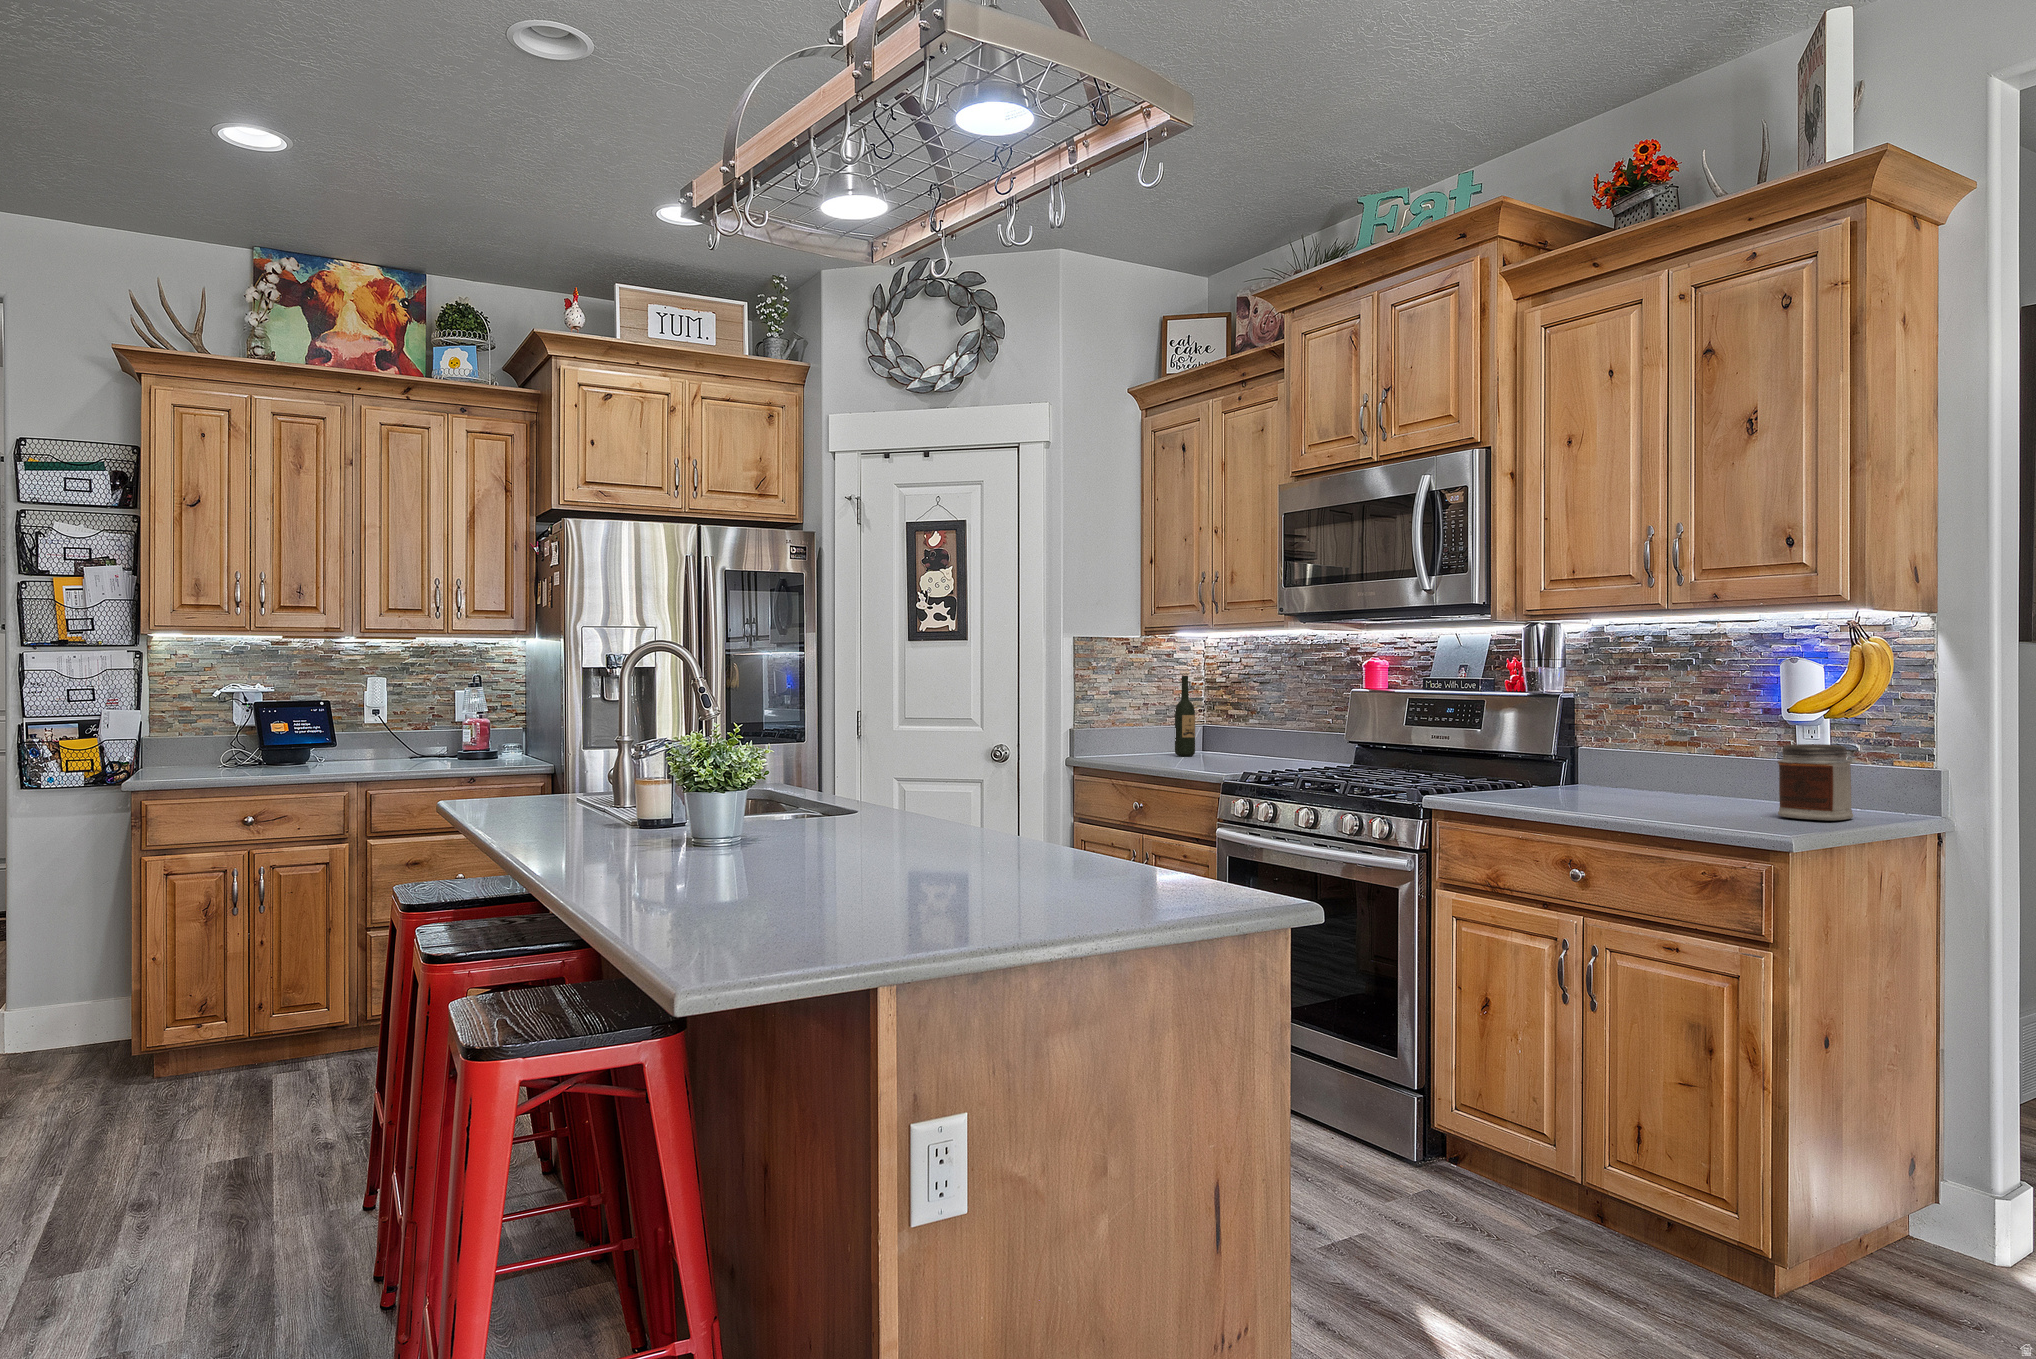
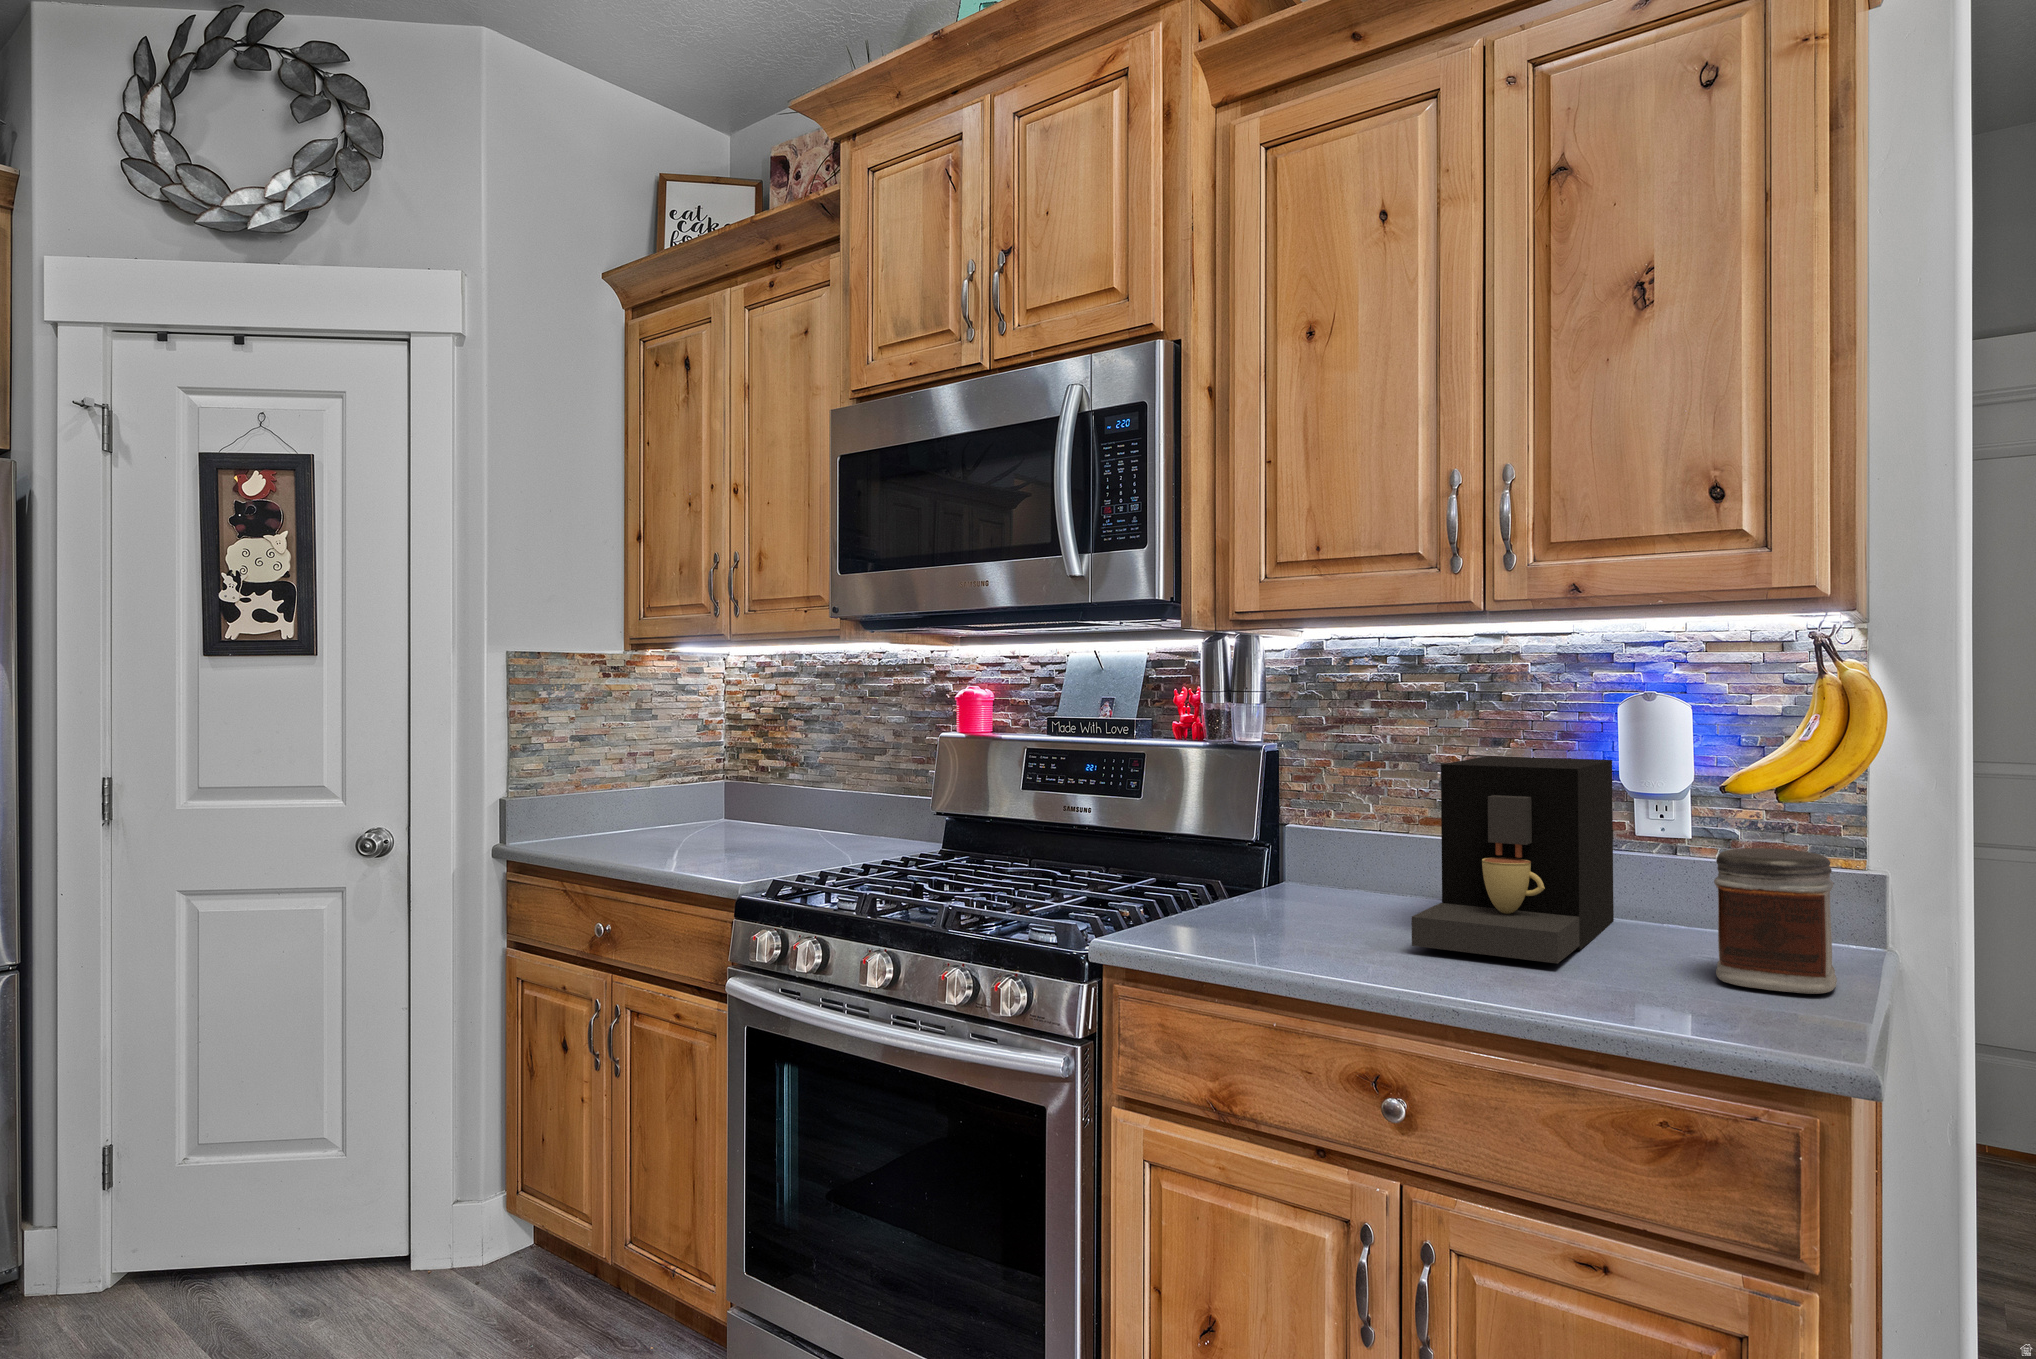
wine bottle: present [1175,676,1195,756] -> none [677,709,708,828]
coffee maker: none [1612,699,1772,808] -> present [1411,756,1614,963]

